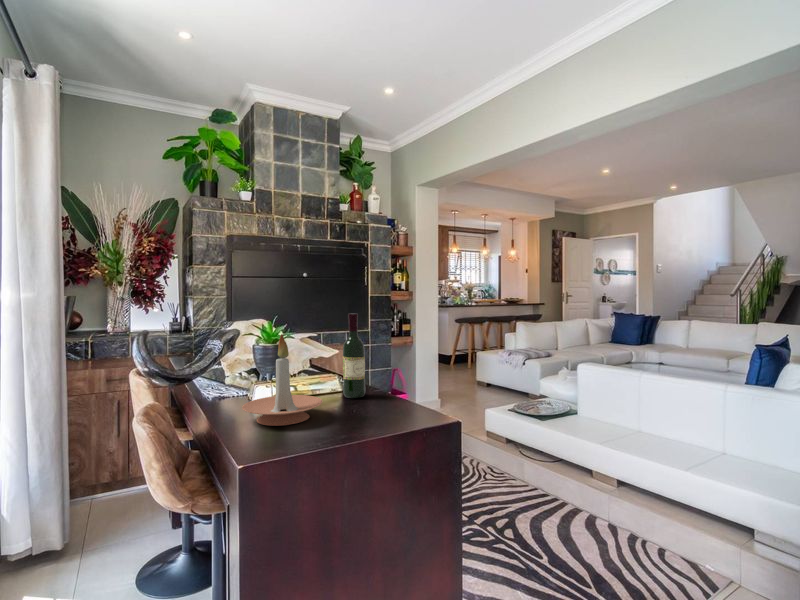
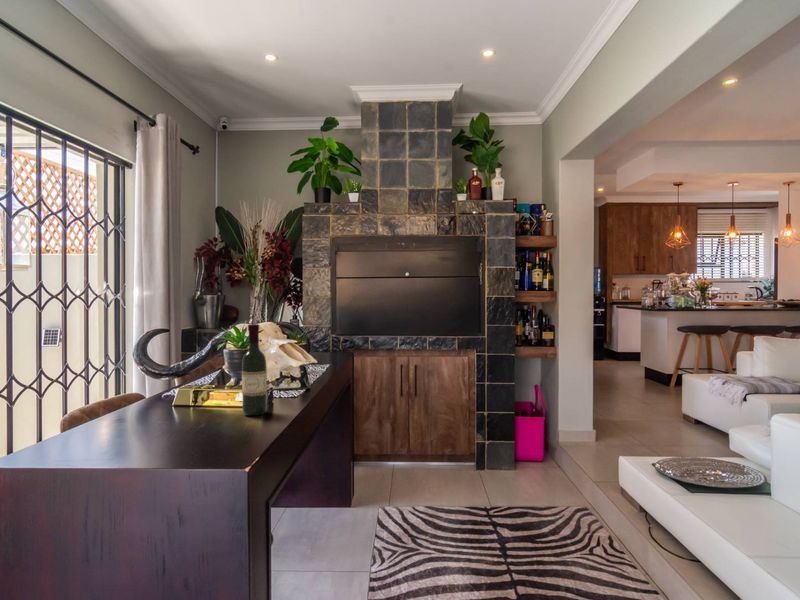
candle holder: present [242,335,323,426] -> none [96,344,183,433]

